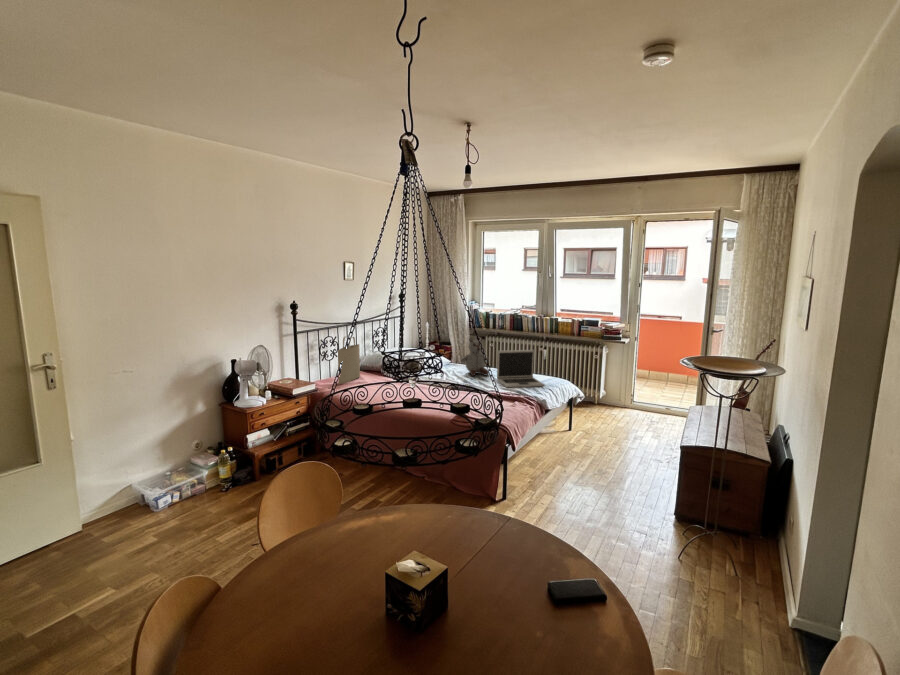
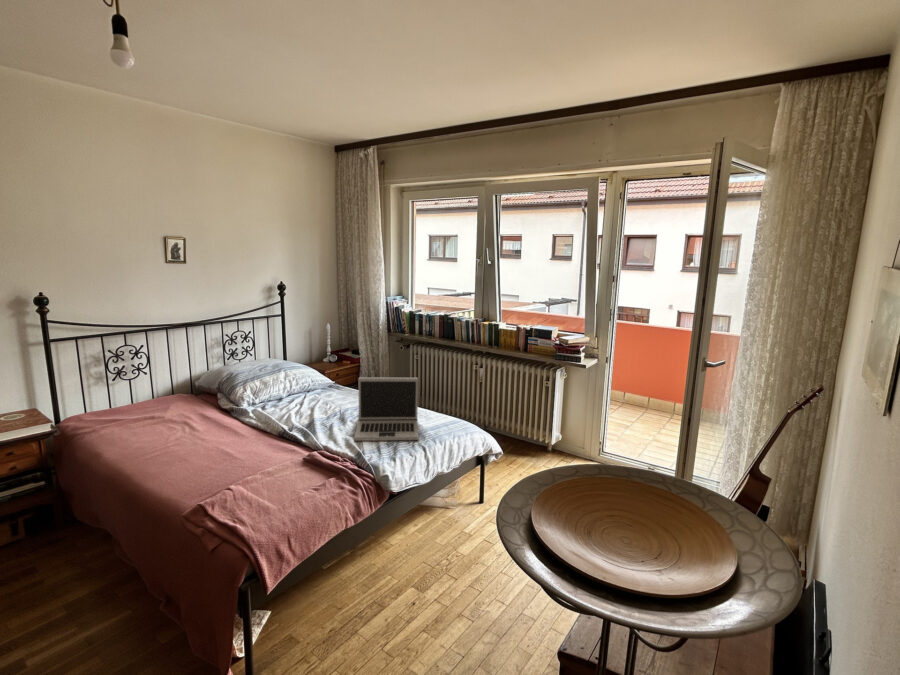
tote bag: present [338,336,360,384] -> none [102,347,168,422]
stuffed bear: present [461,338,489,376] -> none [318,353,364,413]

